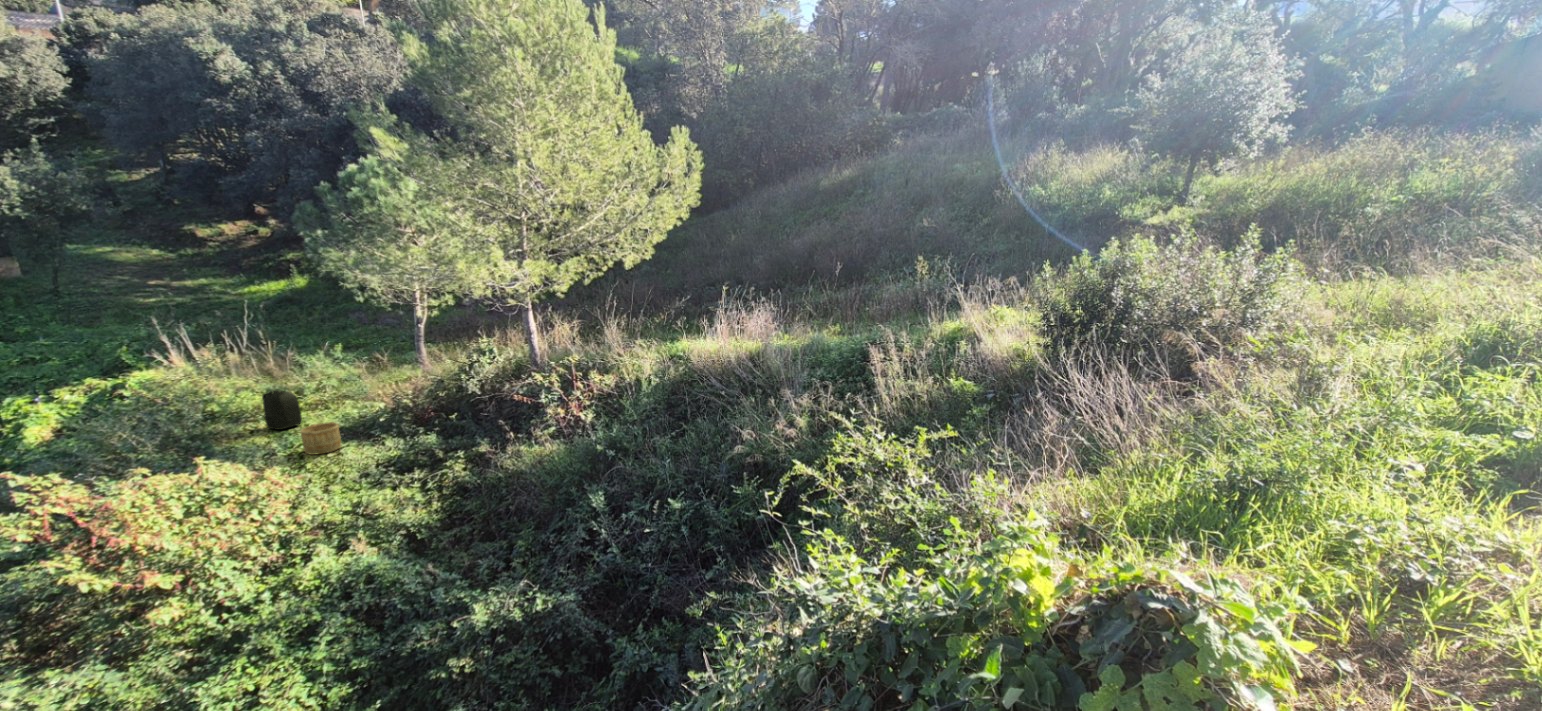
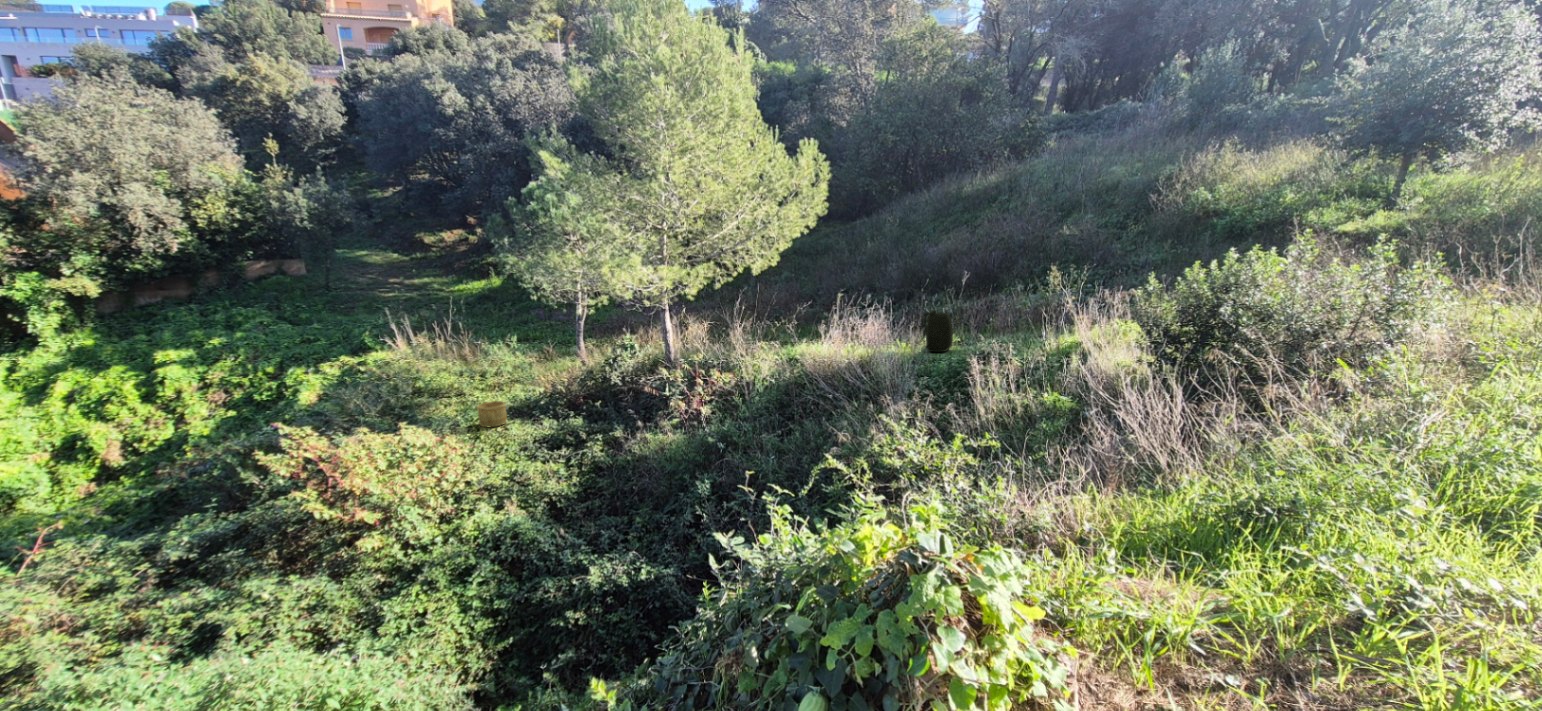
backpack: present [262,390,302,430] -> present [922,311,953,352]

